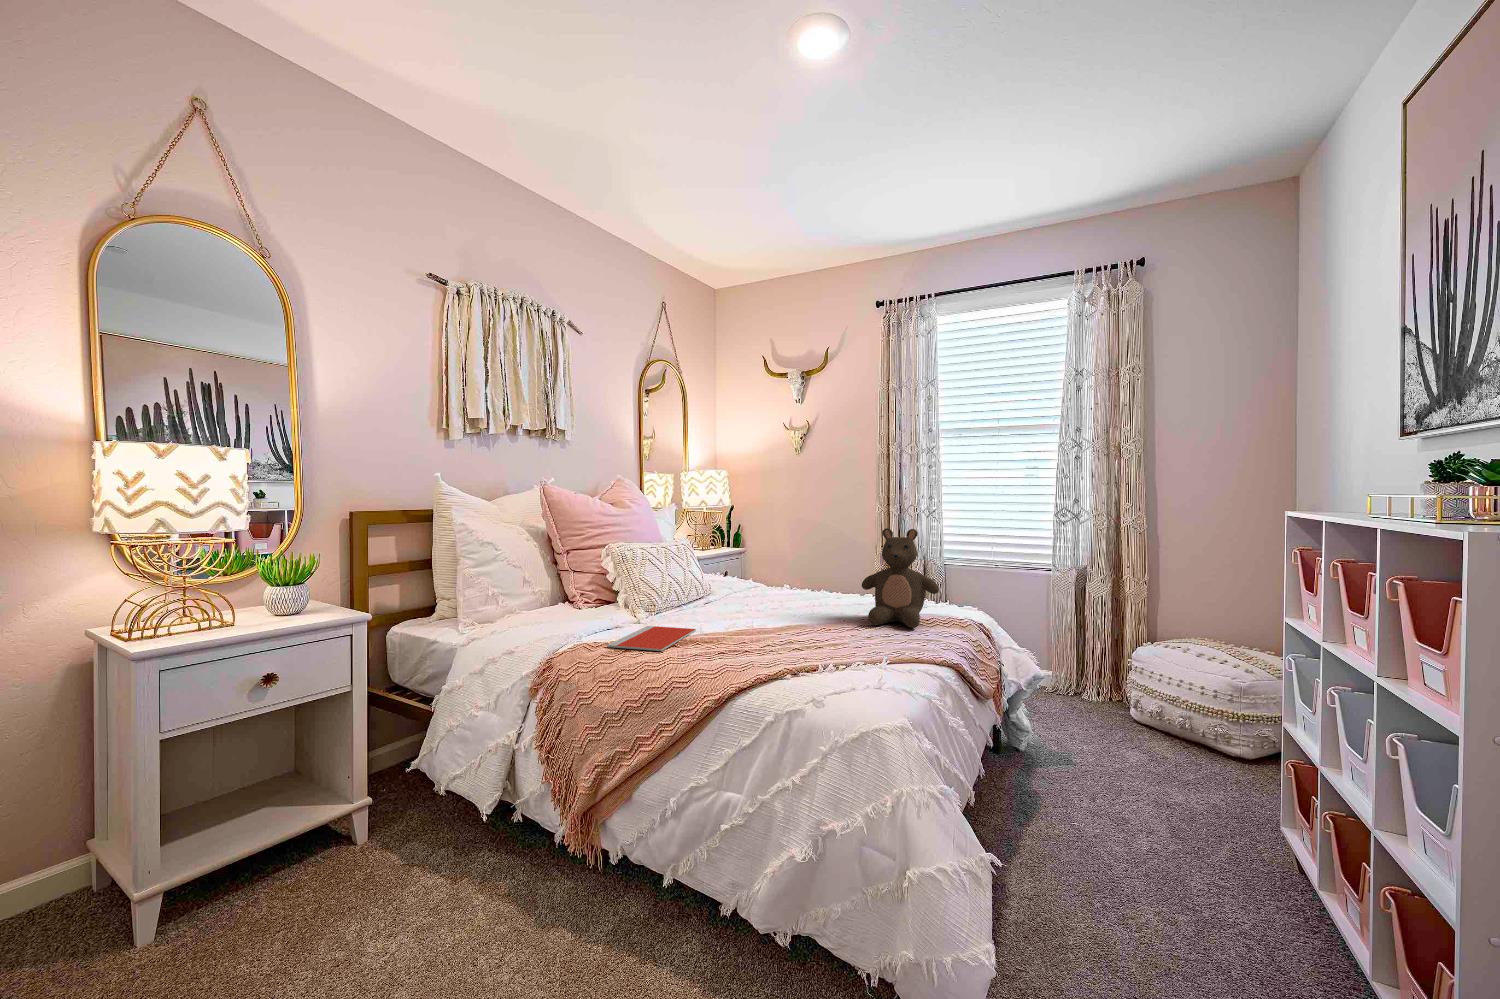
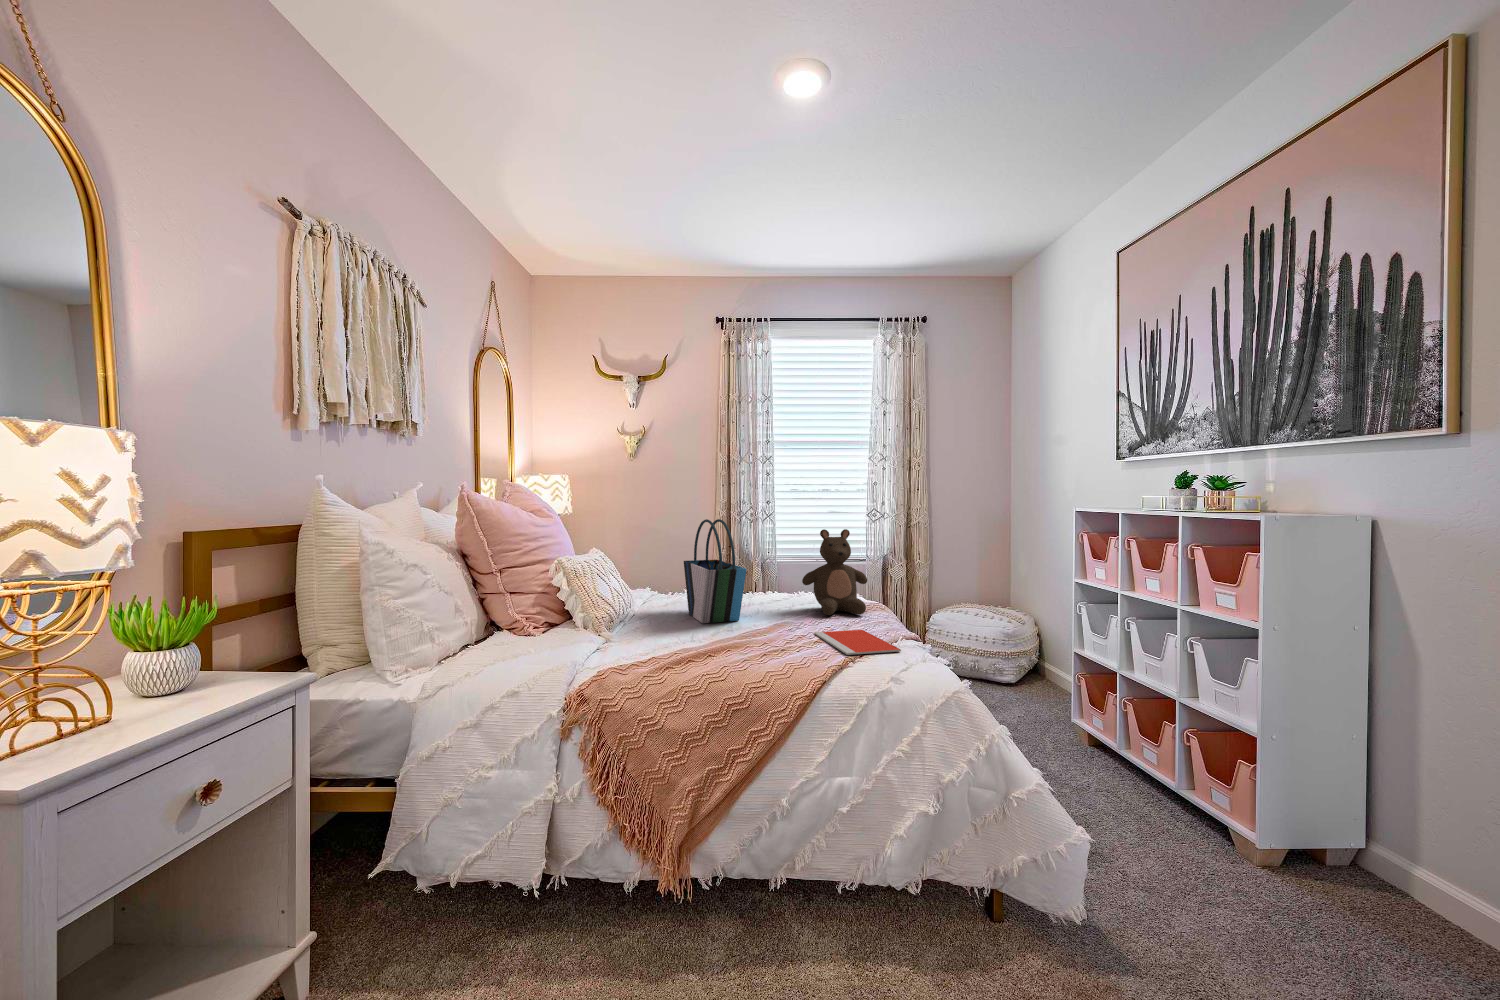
tote bag: none [731,514,782,620] -> present [684,519,747,623]
notebook: present [607,626,696,651] -> present [815,630,901,655]

